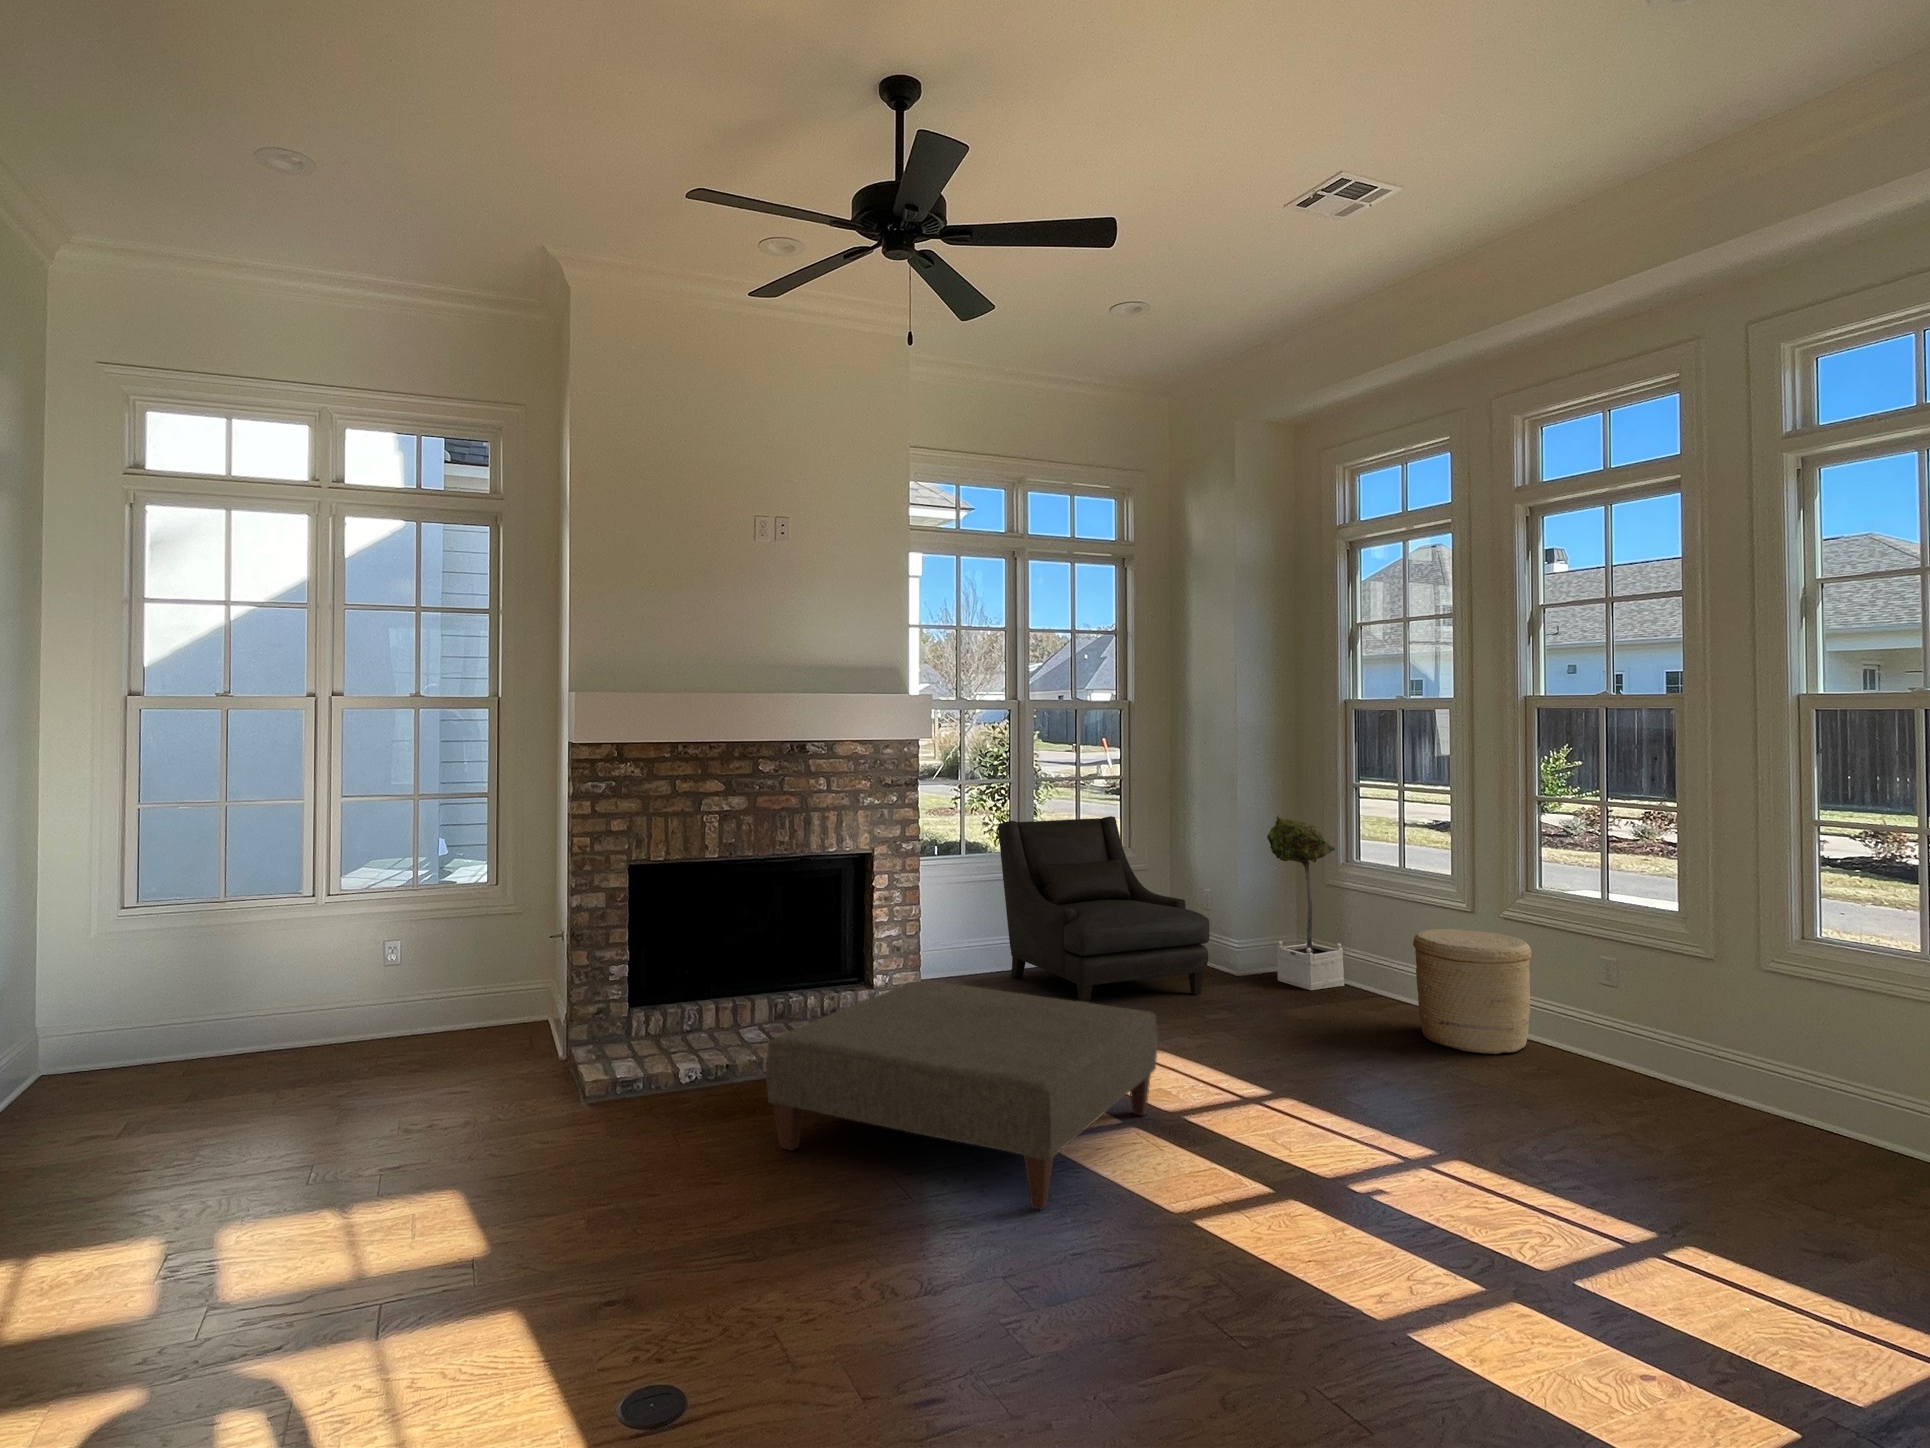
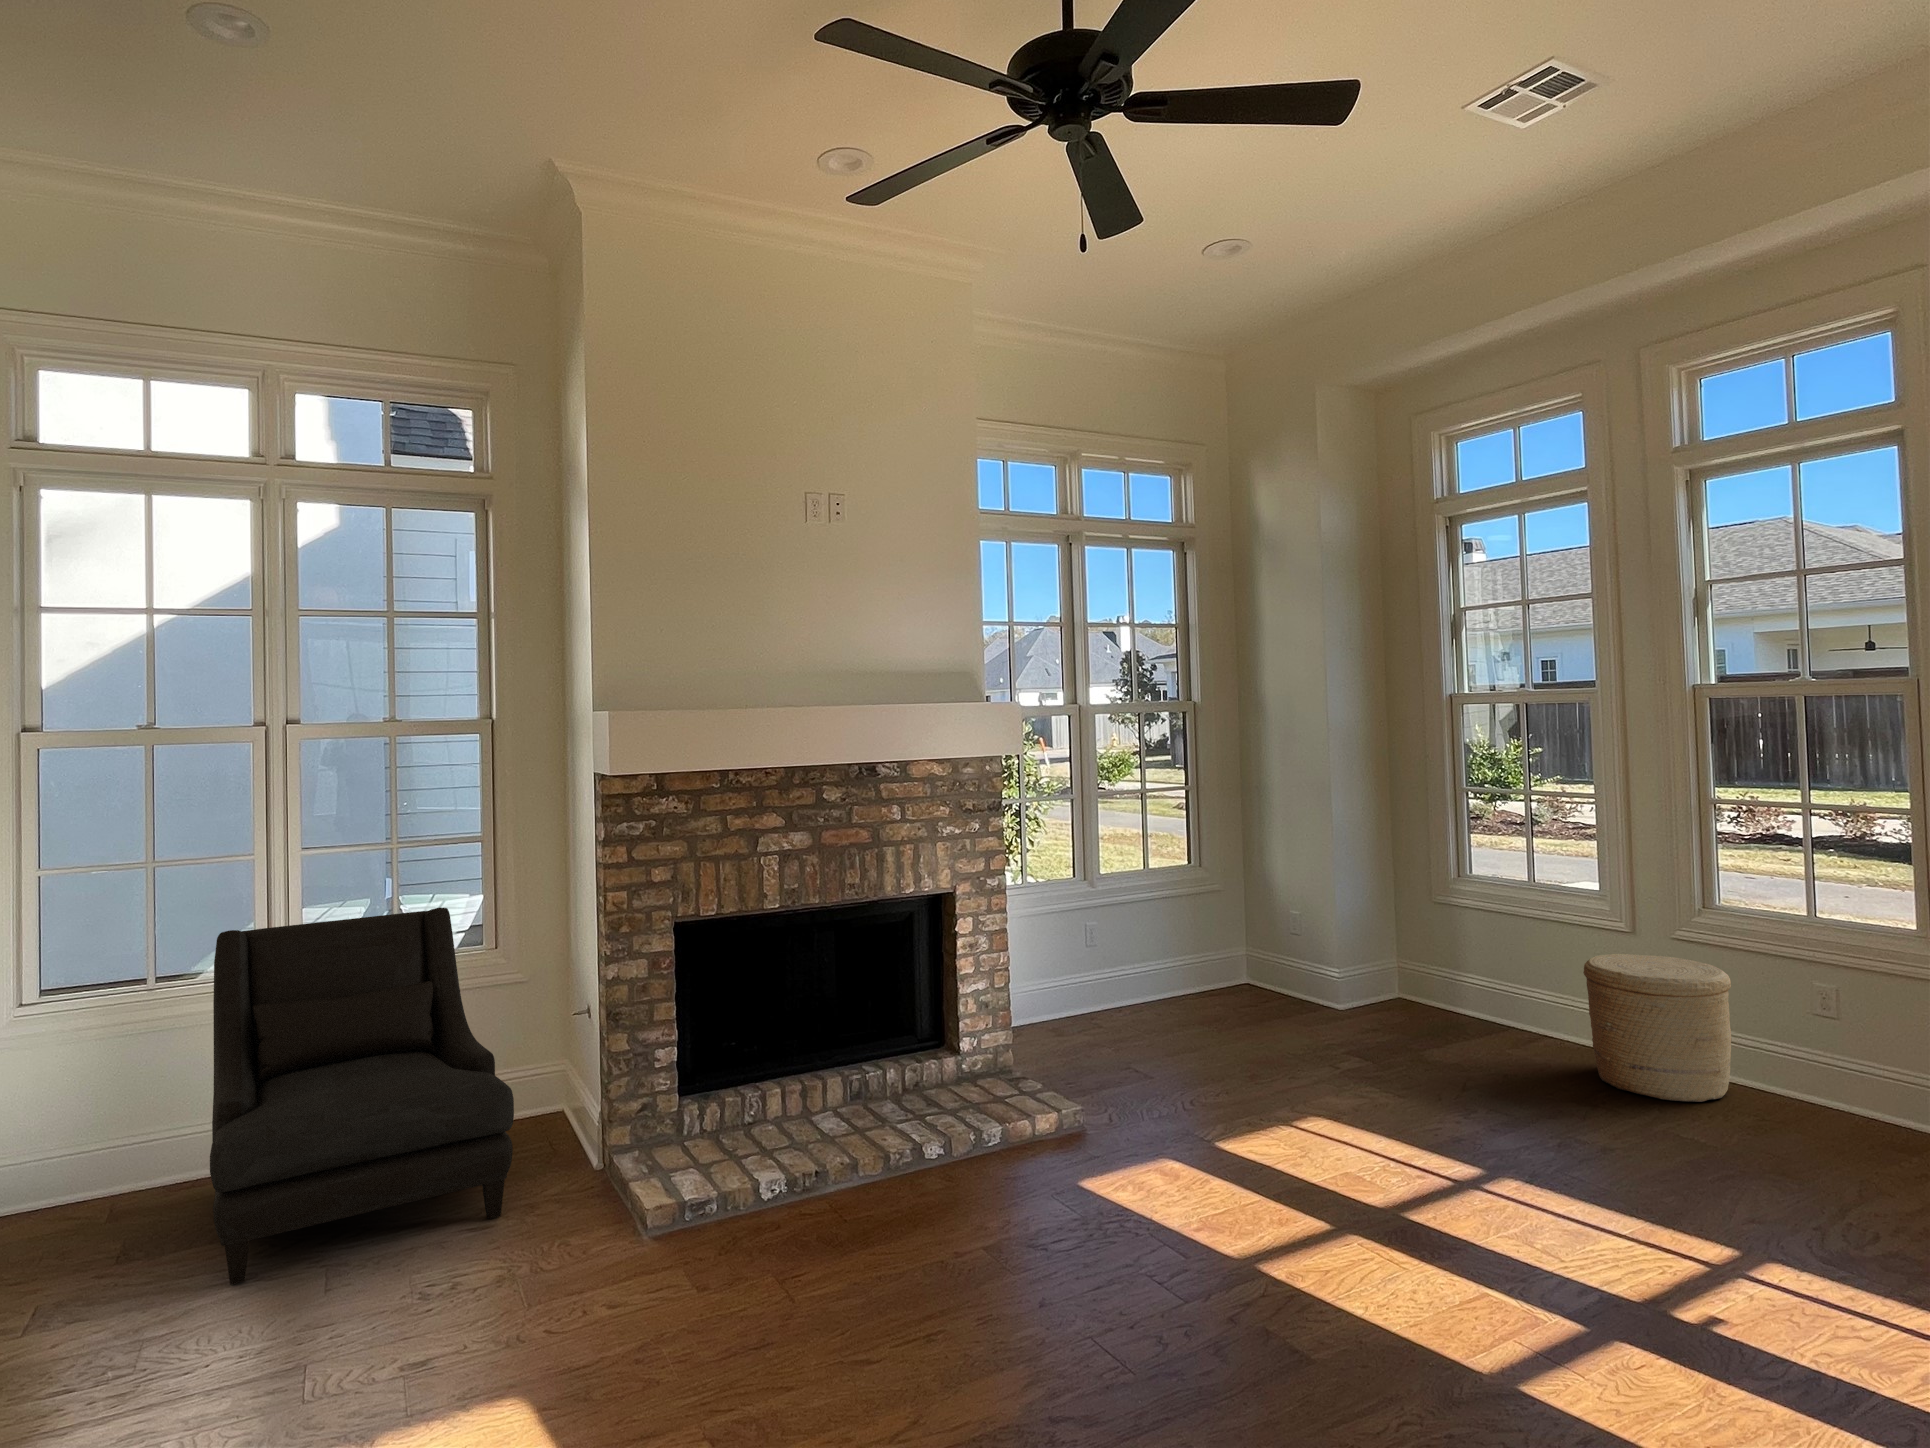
armchair: present [998,816,1210,1003] -> present [210,908,514,1285]
potted tree: present [1267,816,1344,990] -> none [1370,828,1467,1025]
ottoman: present [766,981,1158,1209] -> none [907,1052,1368,1388]

